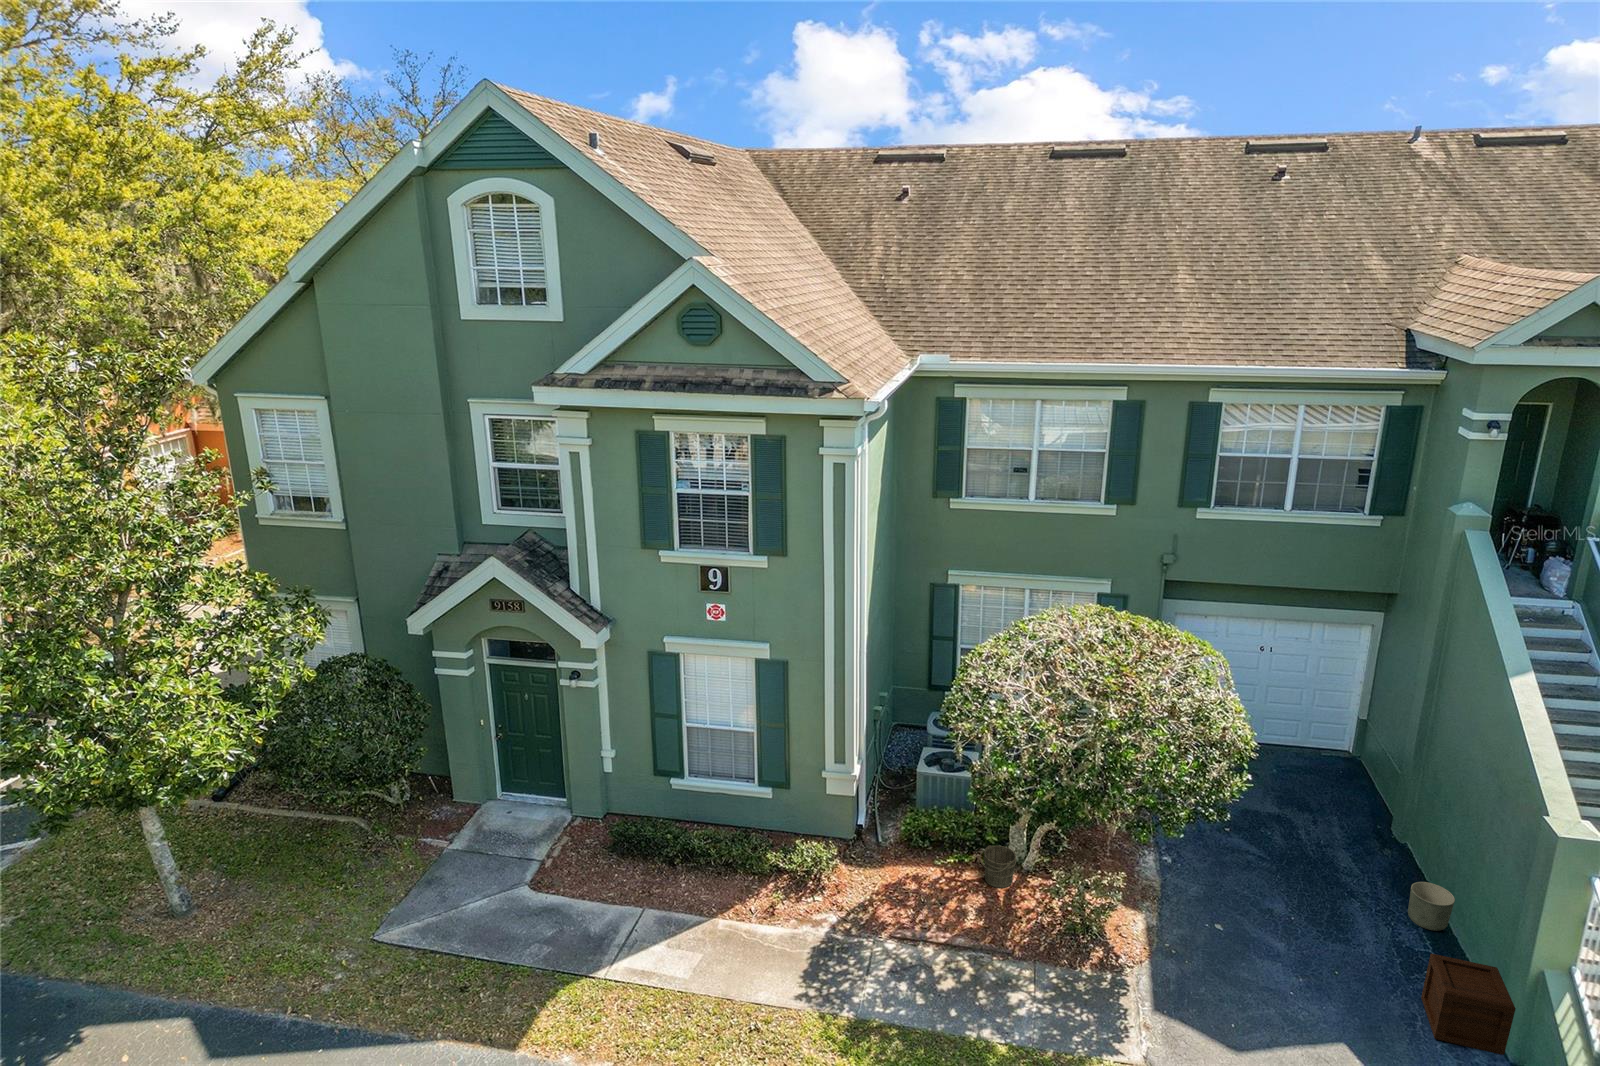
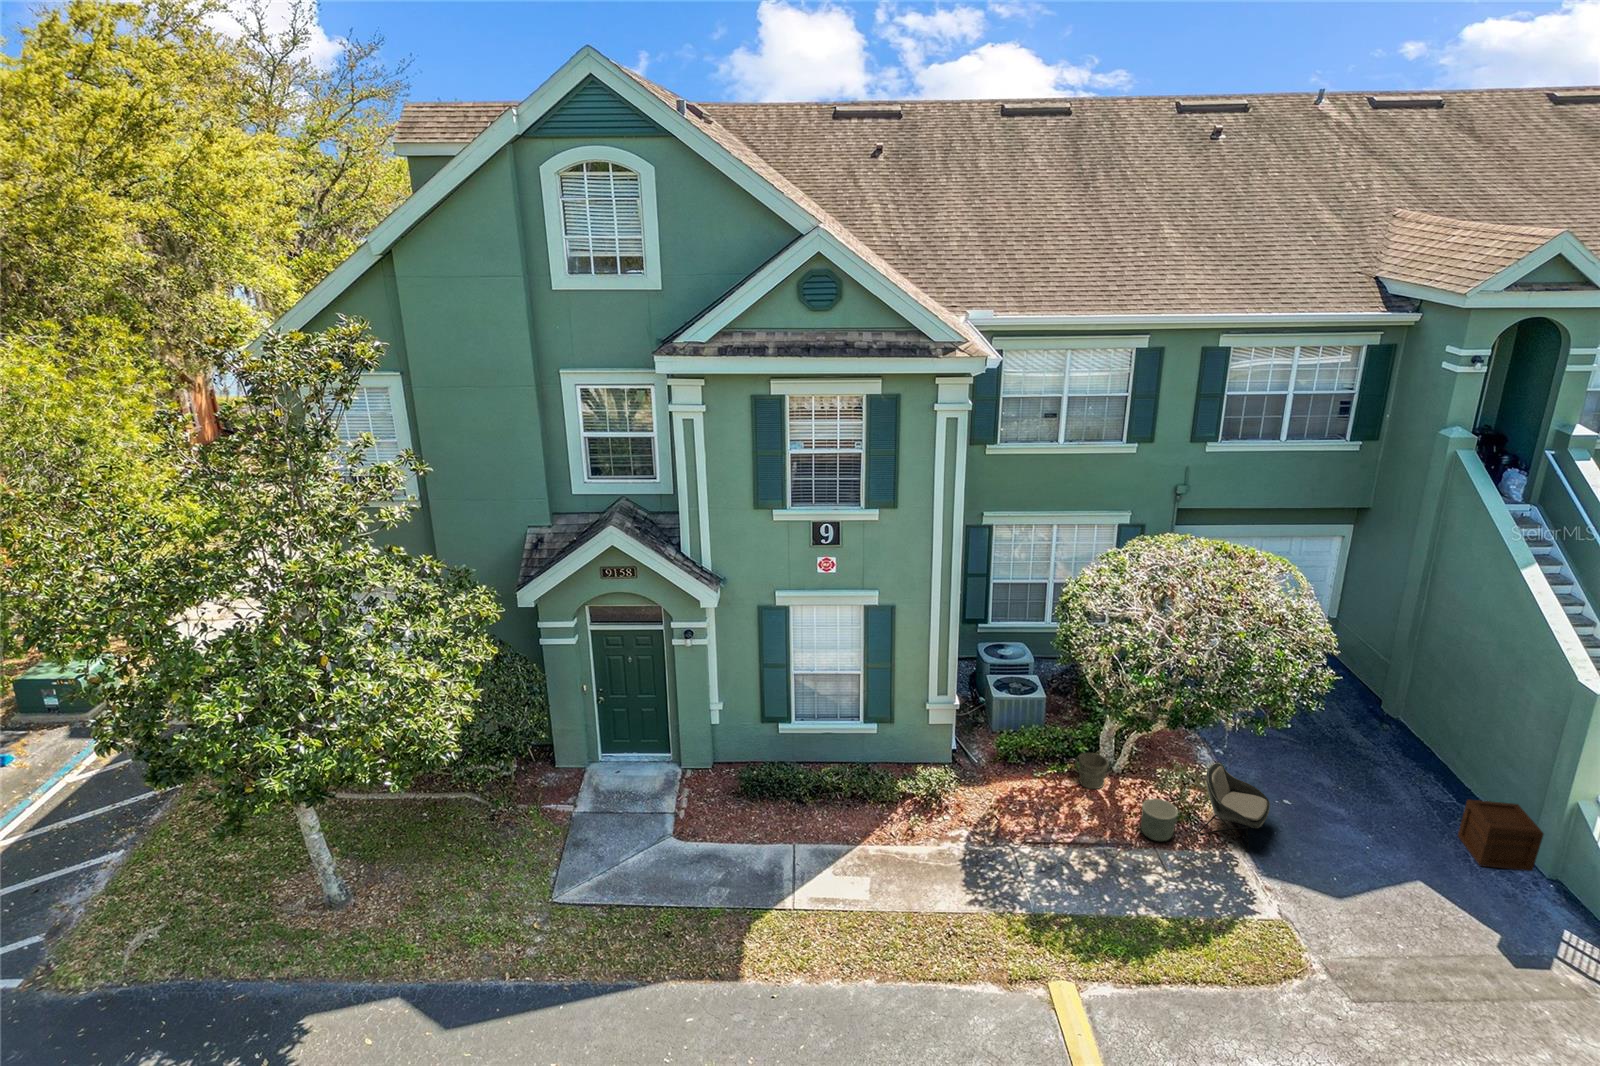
lounge chair: none [1096,873,1183,983] -> present [1199,763,1270,852]
planter: present [1408,882,1455,931] -> present [1141,799,1178,841]

